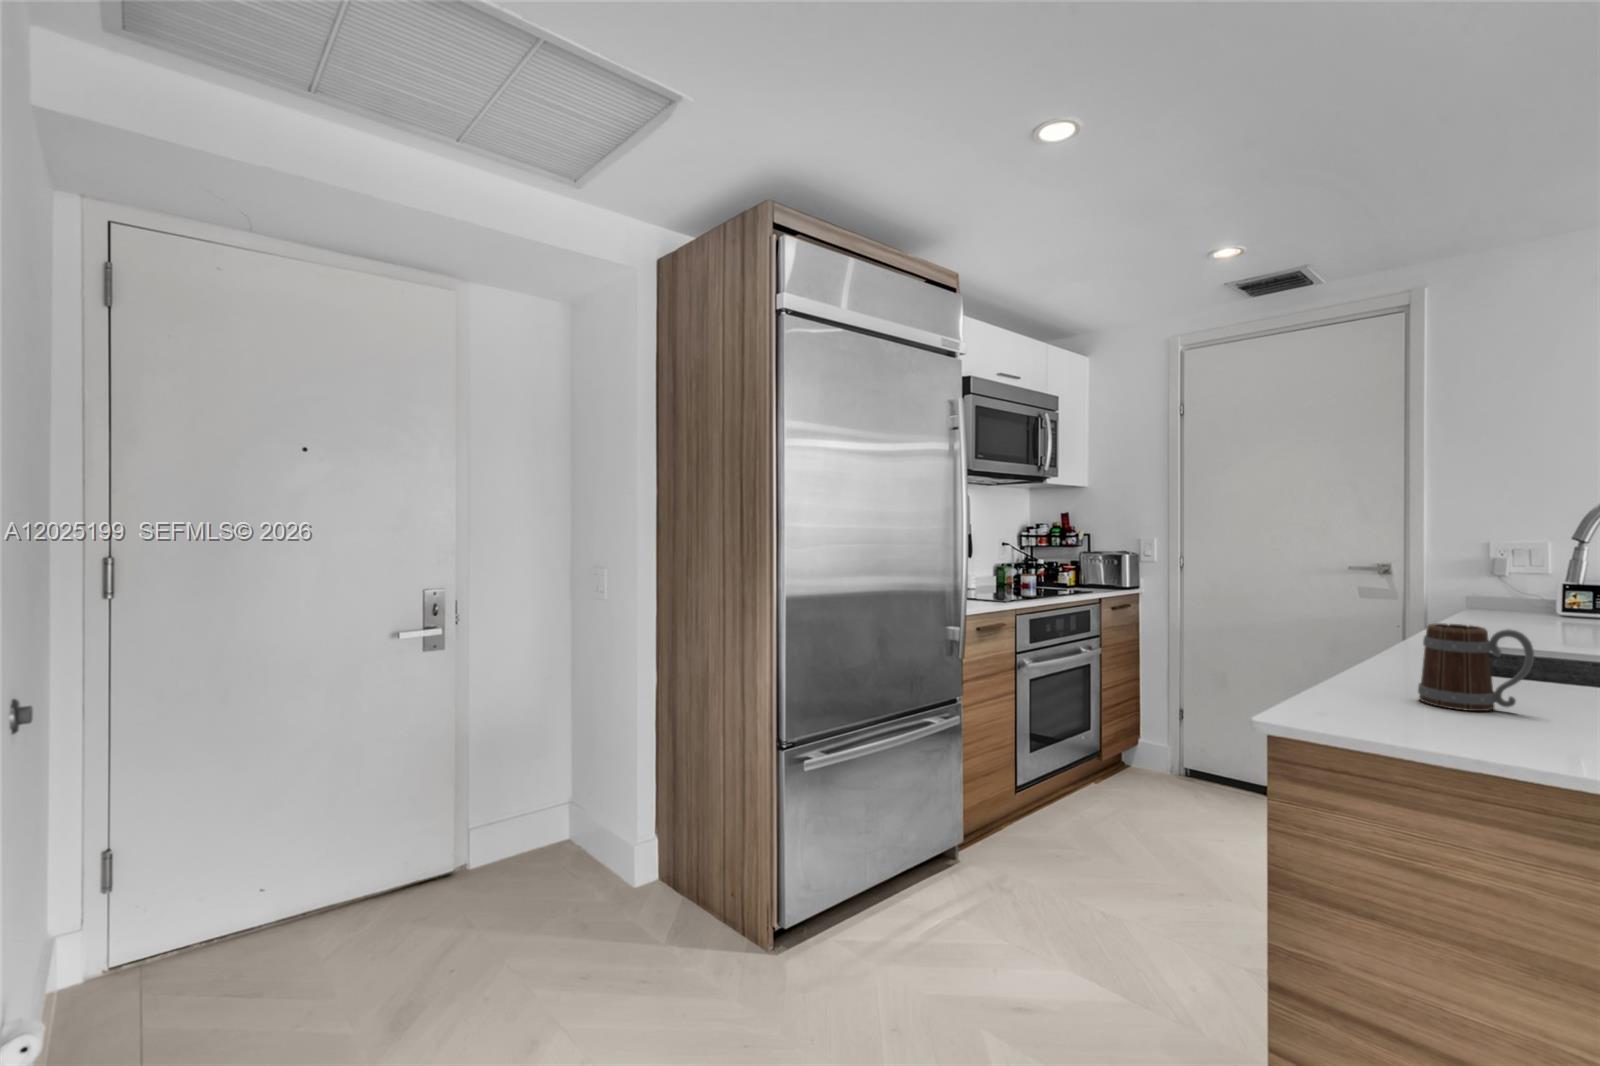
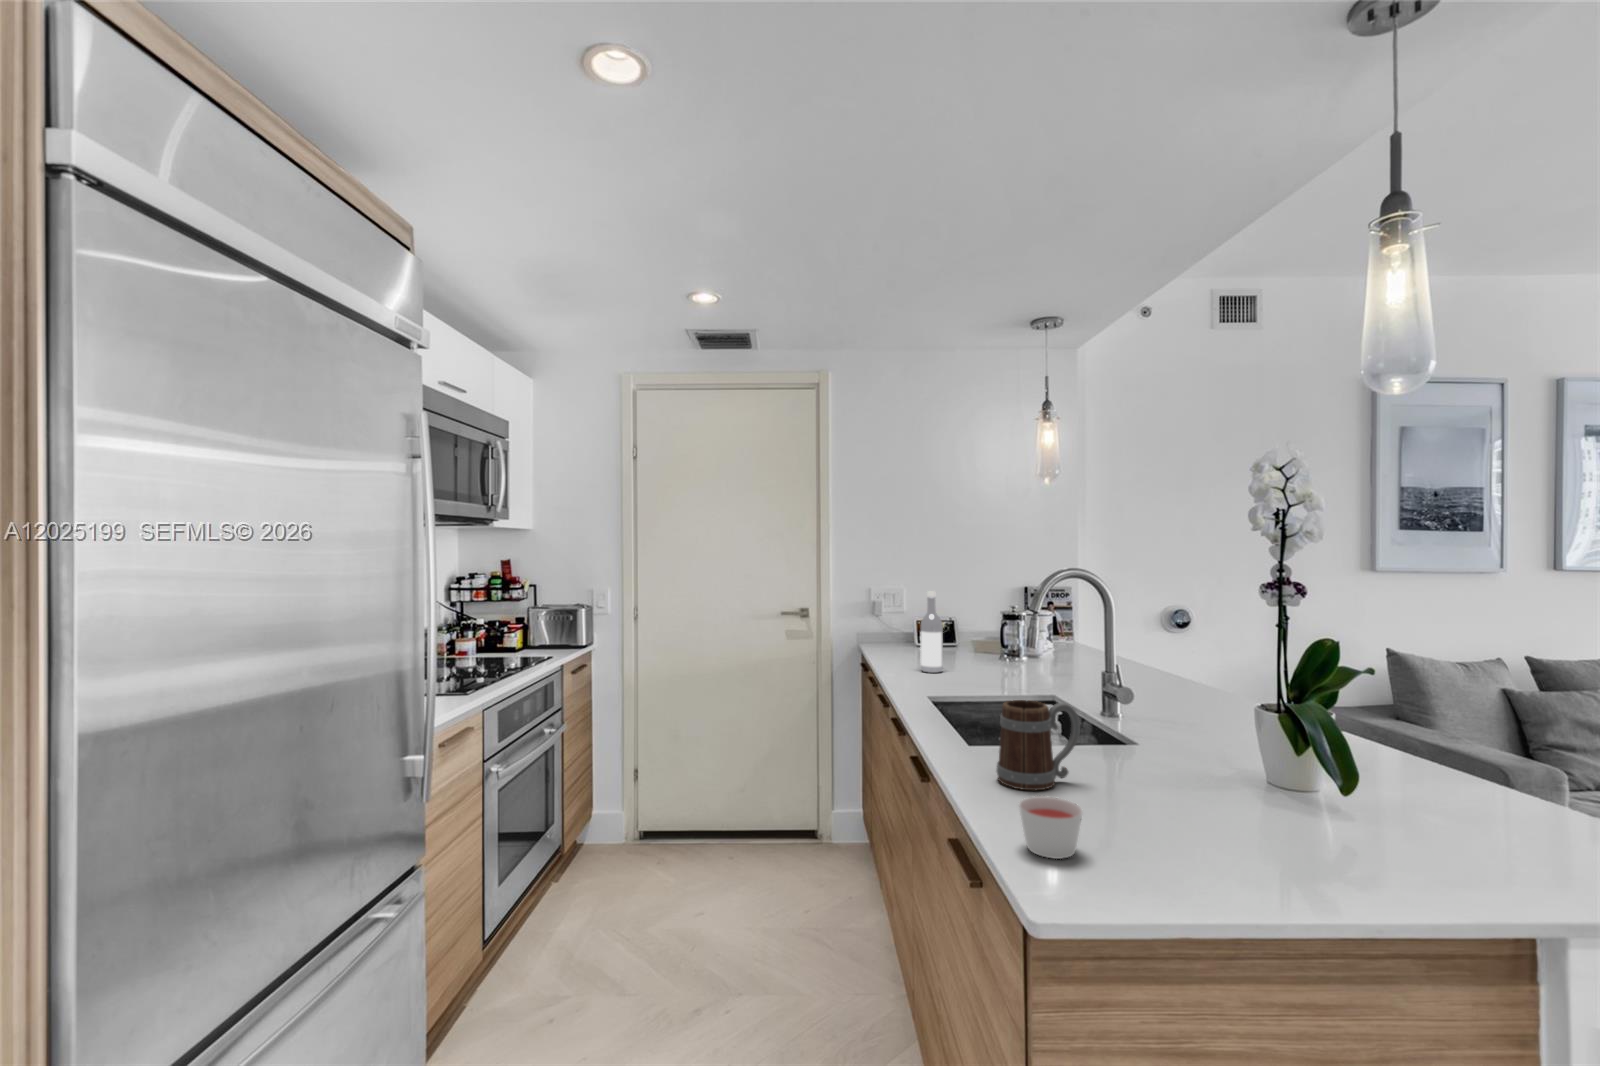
wine bottle: none [1513,542,1552,641] -> present [921,591,943,673]
candle: none [1347,684,1417,733] -> present [1019,796,1083,859]

